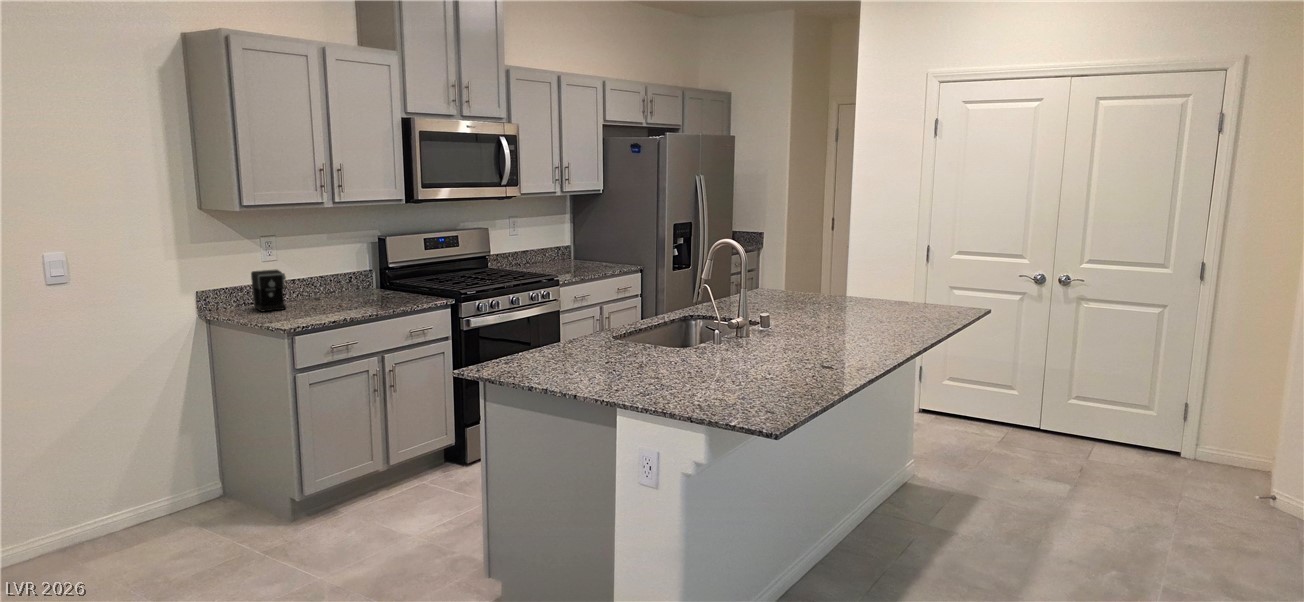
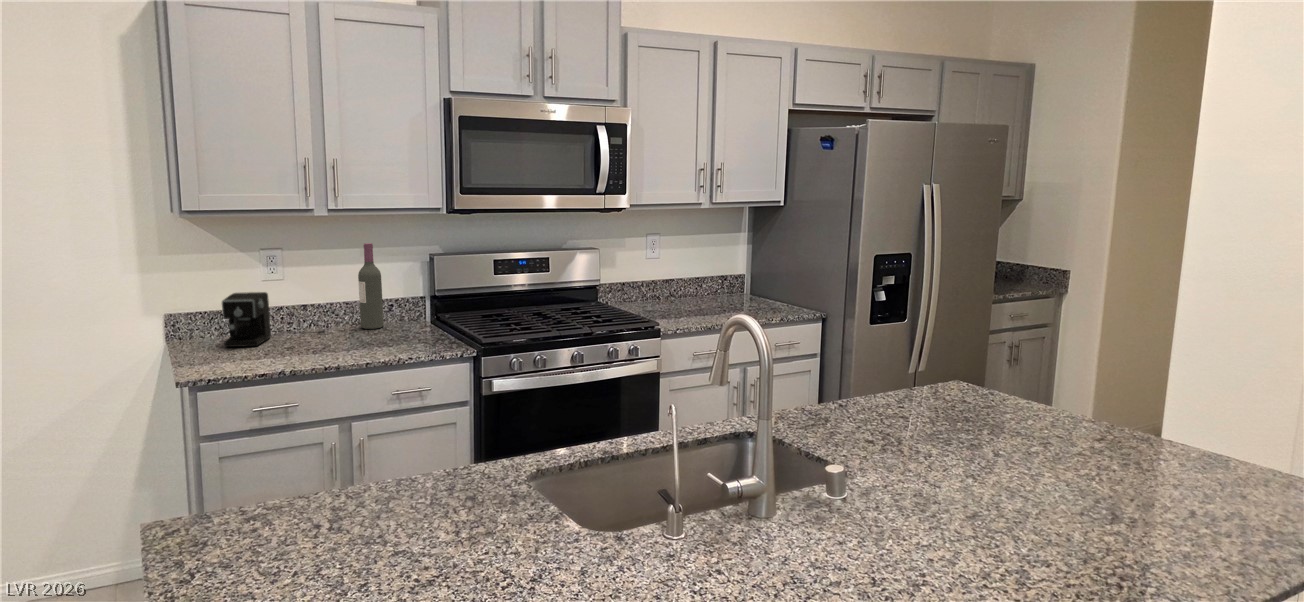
wine bottle: none [338,229,358,294] -> present [358,243,384,329]

